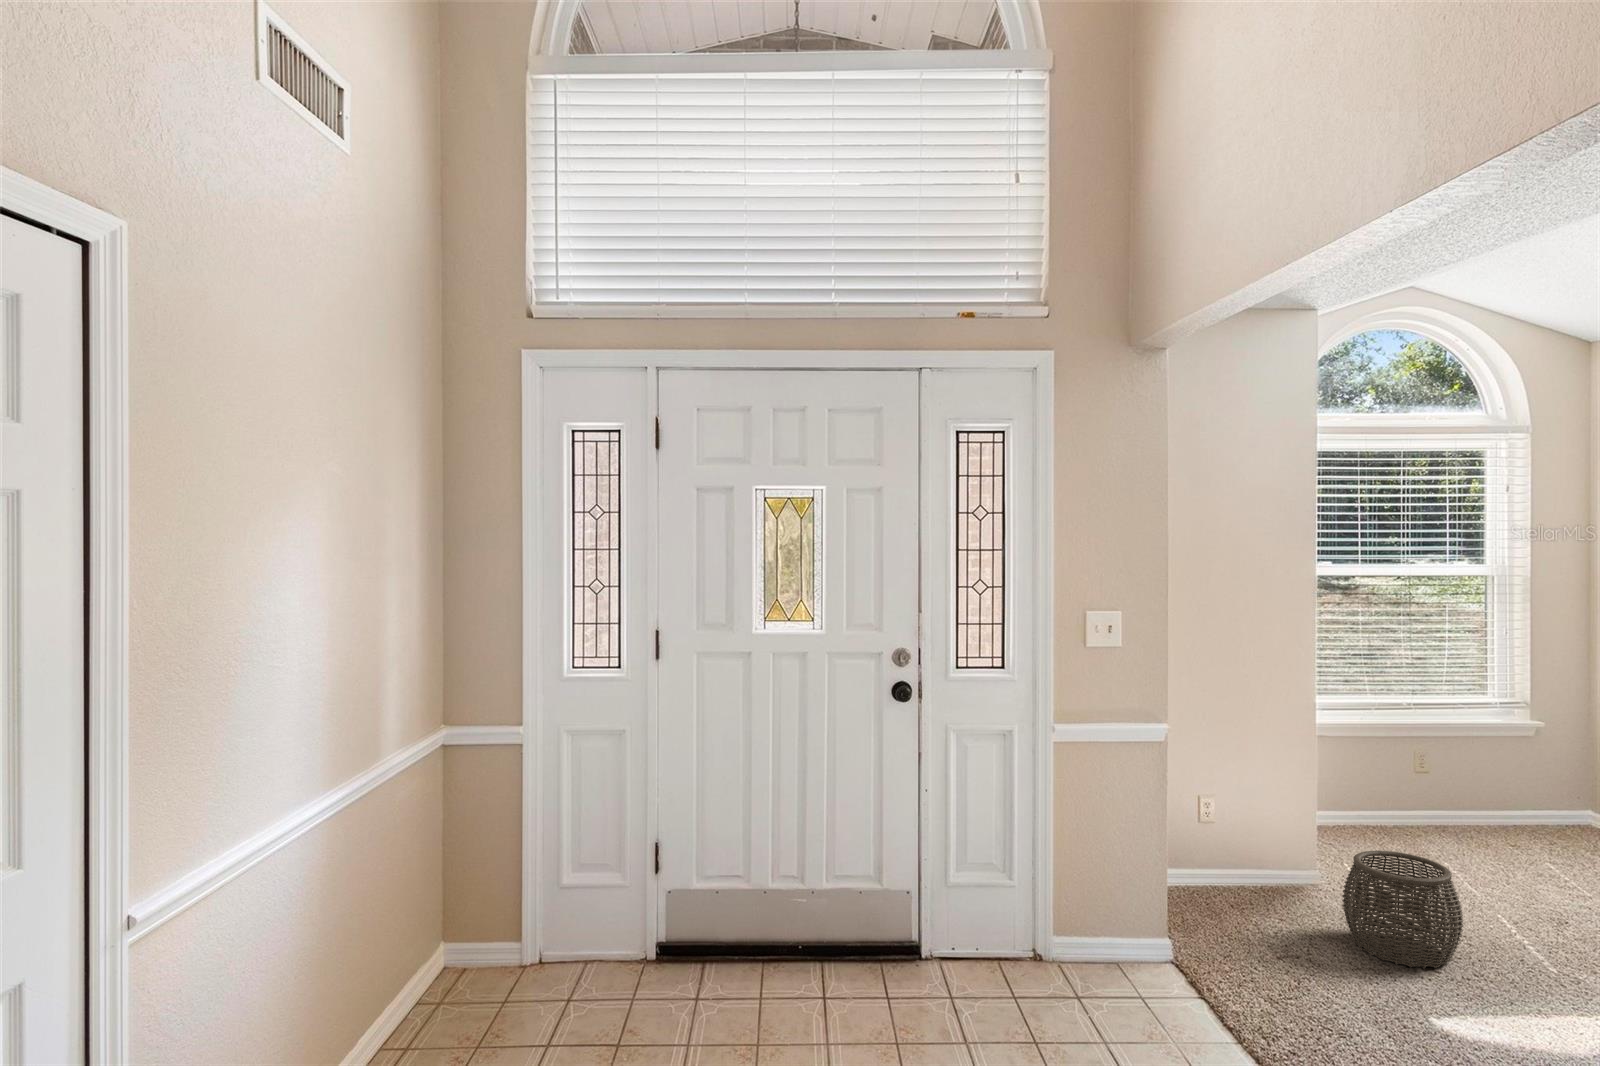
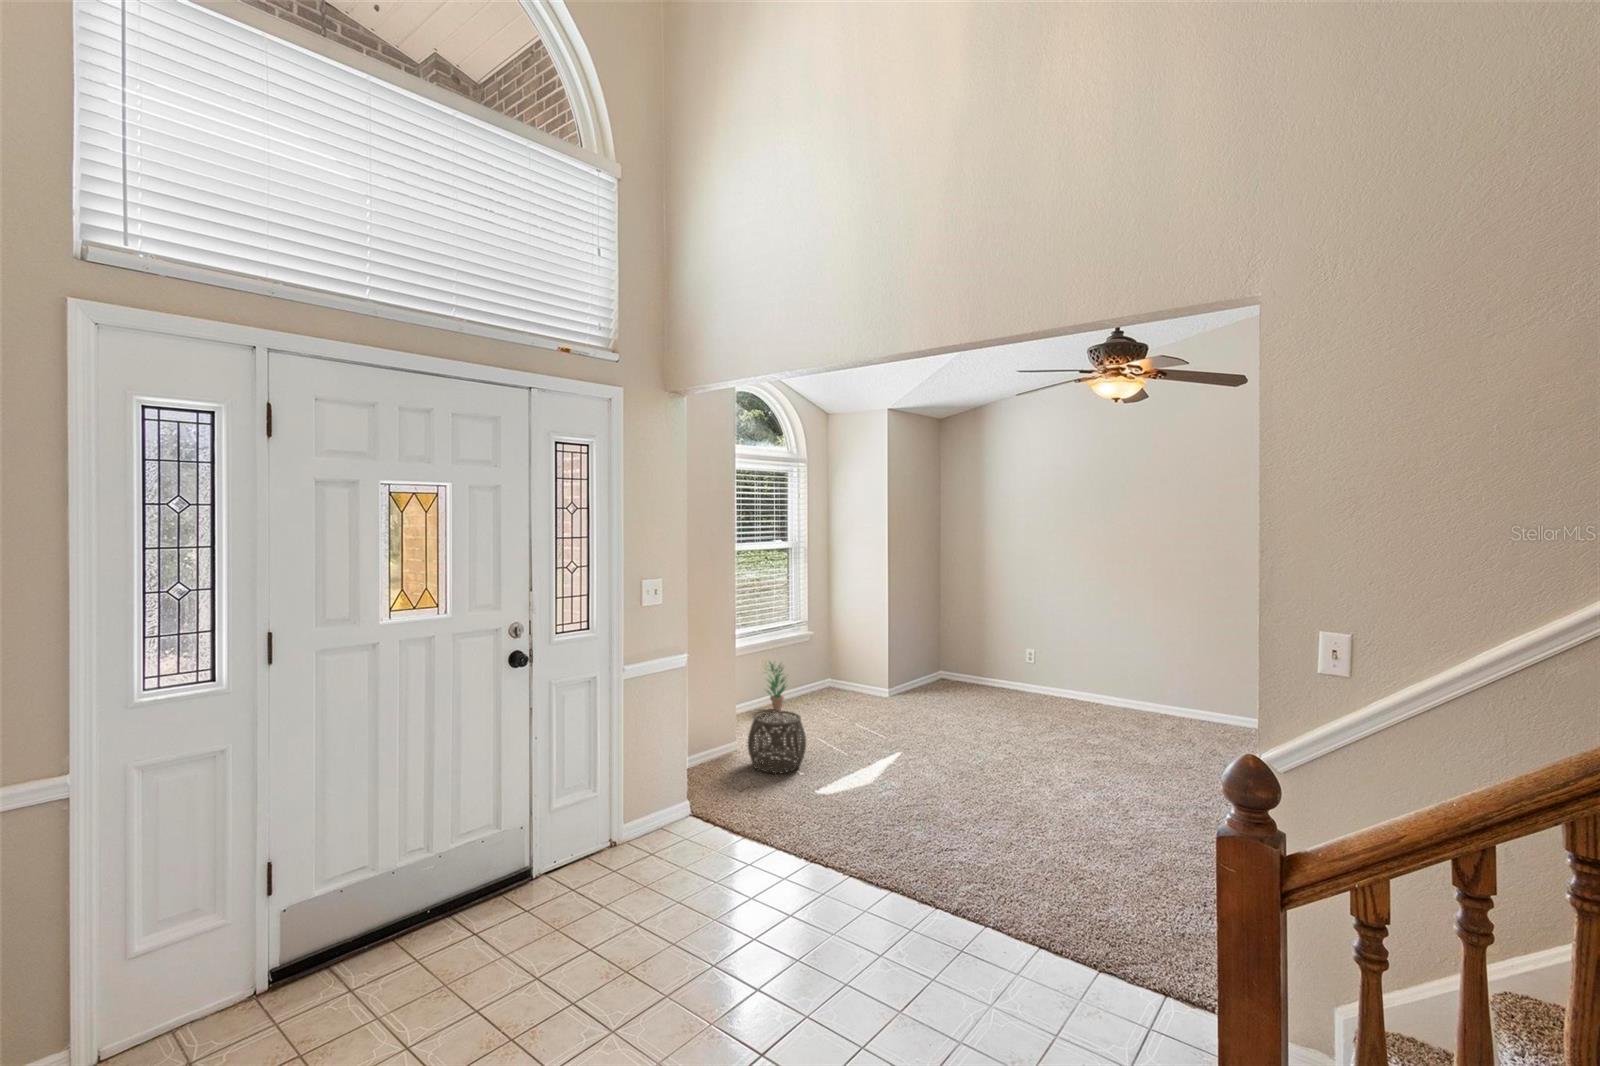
potted plant: none [1475,773,1538,868] -> present [767,662,786,710]

